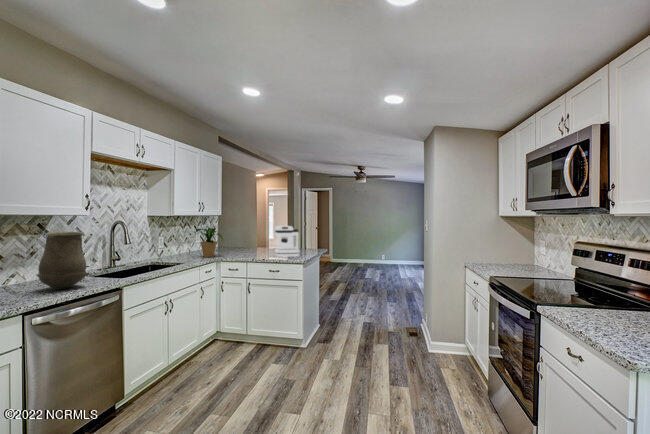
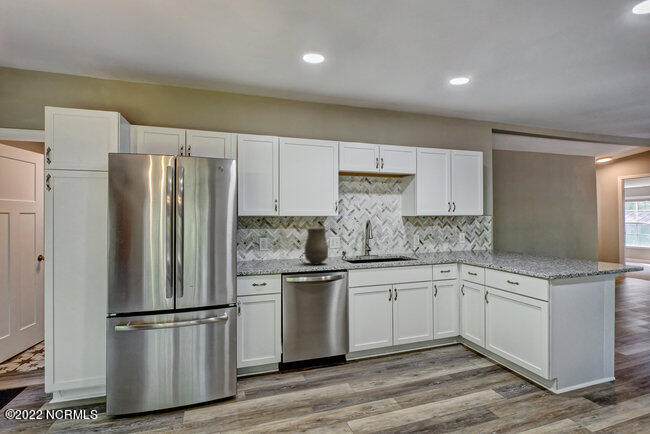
coffee maker: present [275,226,300,257] -> none [520,227,563,269]
potted plant: present [196,228,223,257] -> none [436,228,468,258]

